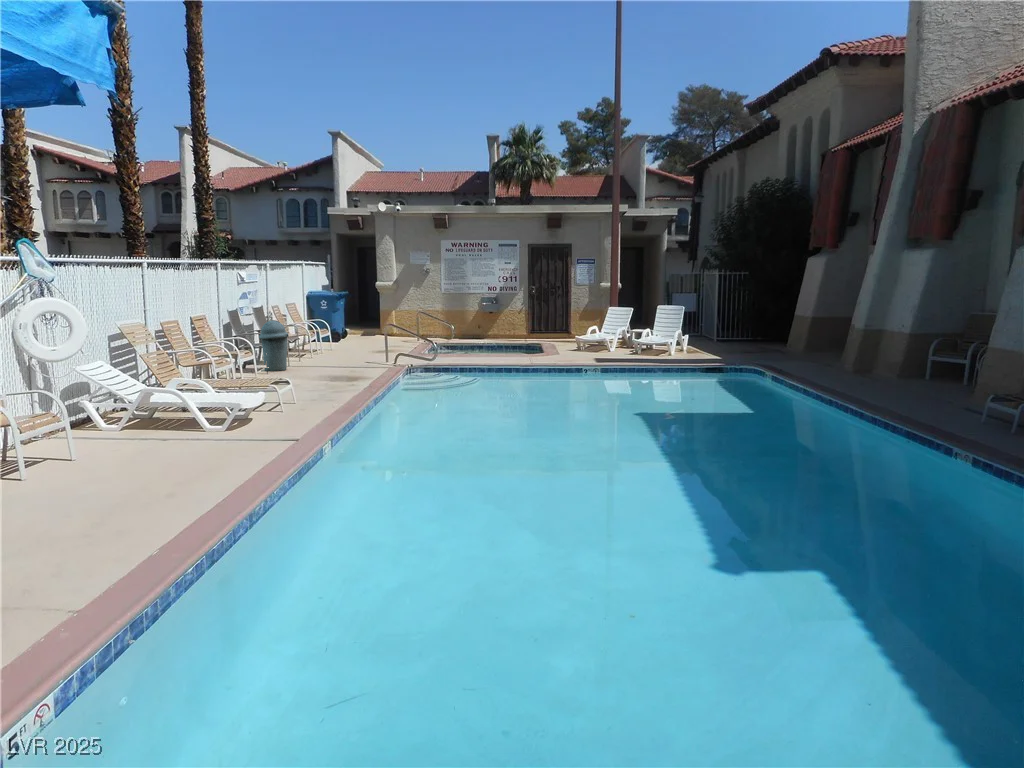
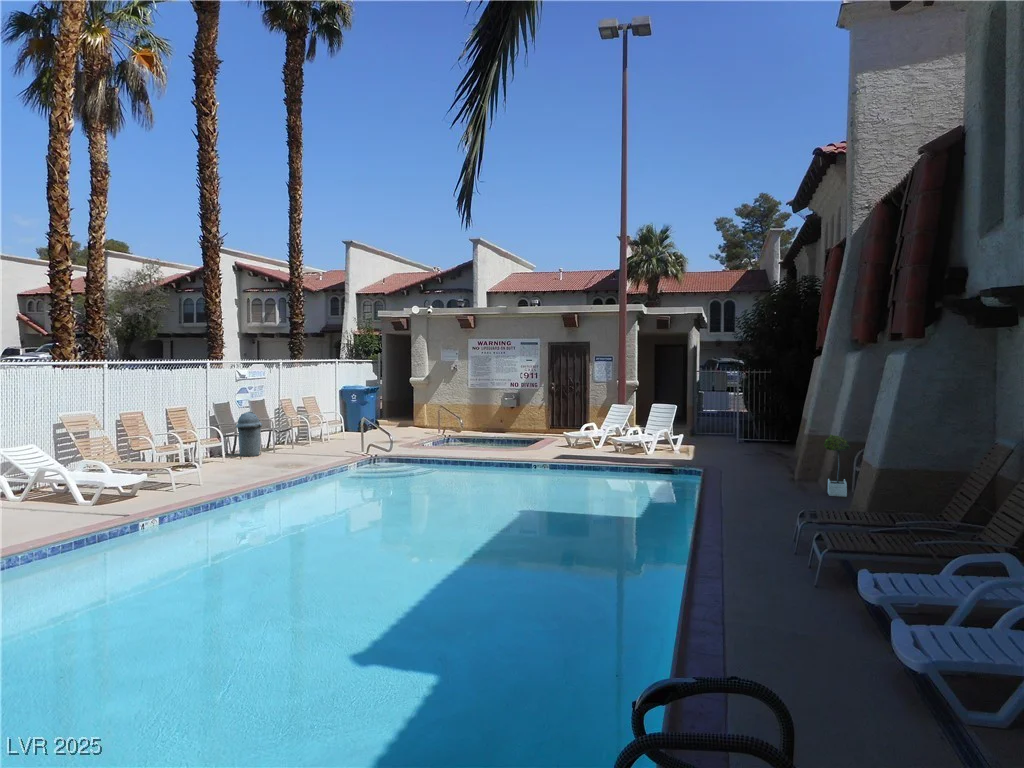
potted tree: none [908,325,933,378] -> present [824,434,851,497]

